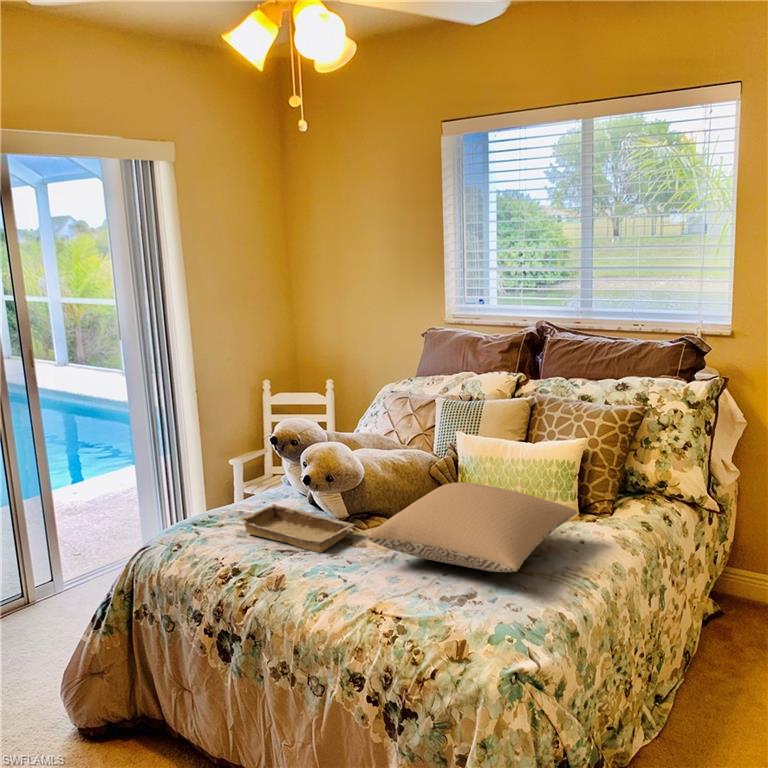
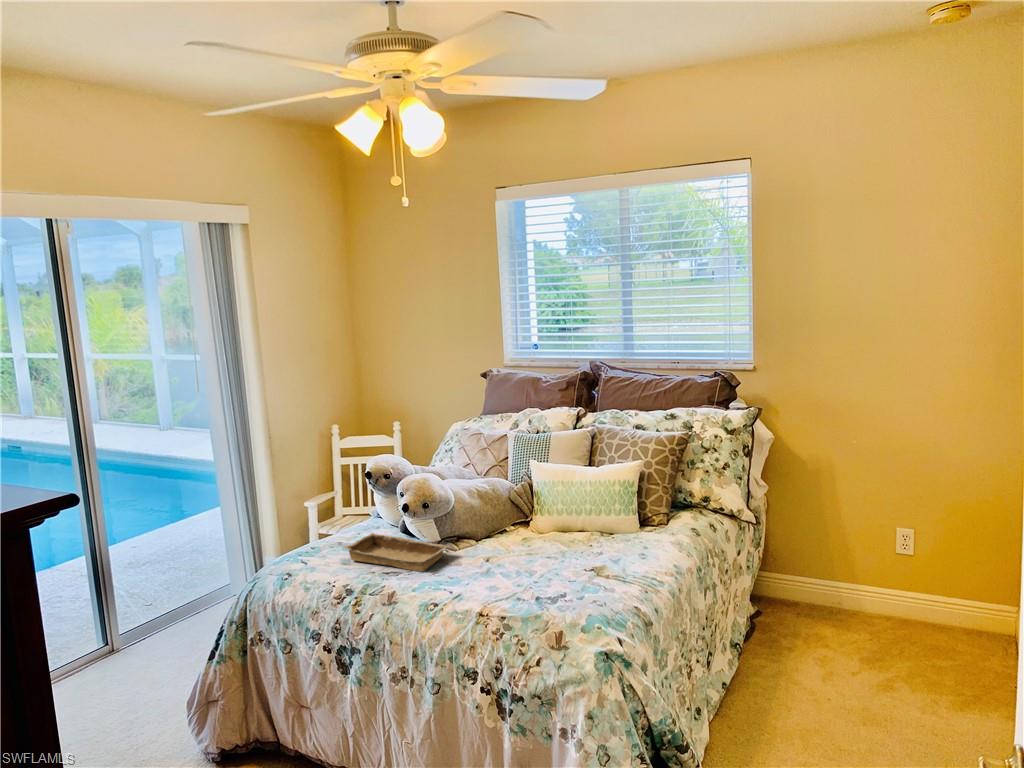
pillow: present [368,482,577,572] -> none [468,503,641,575]

